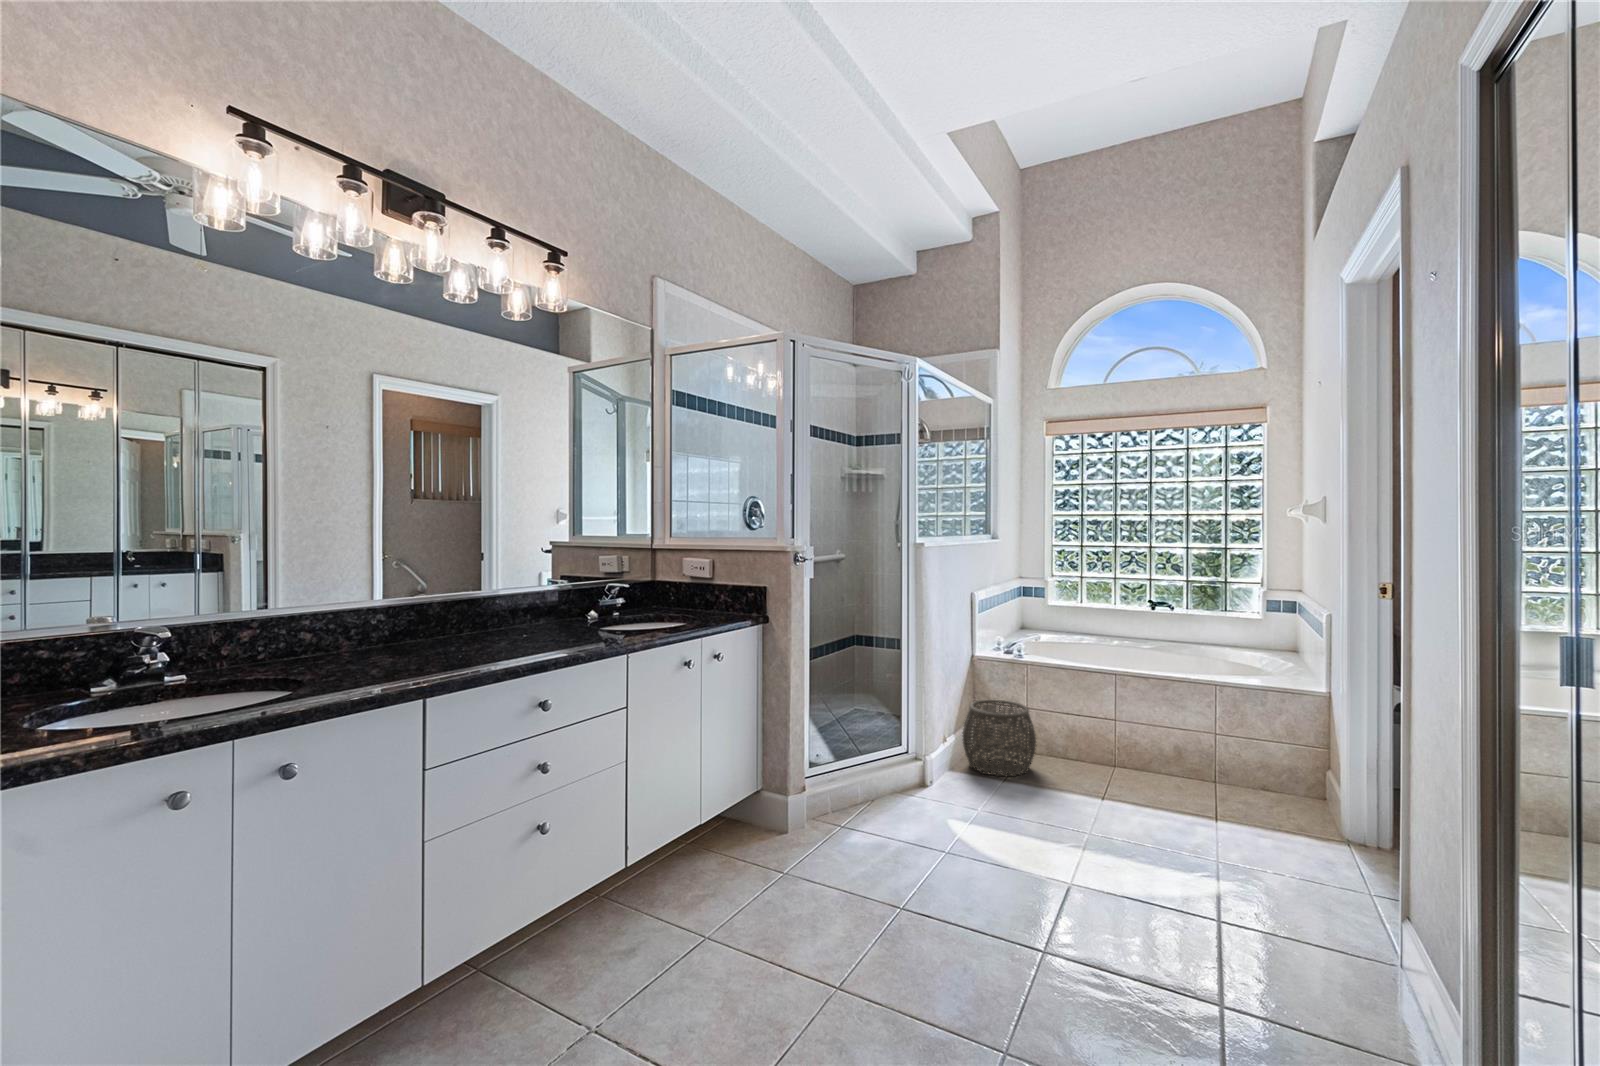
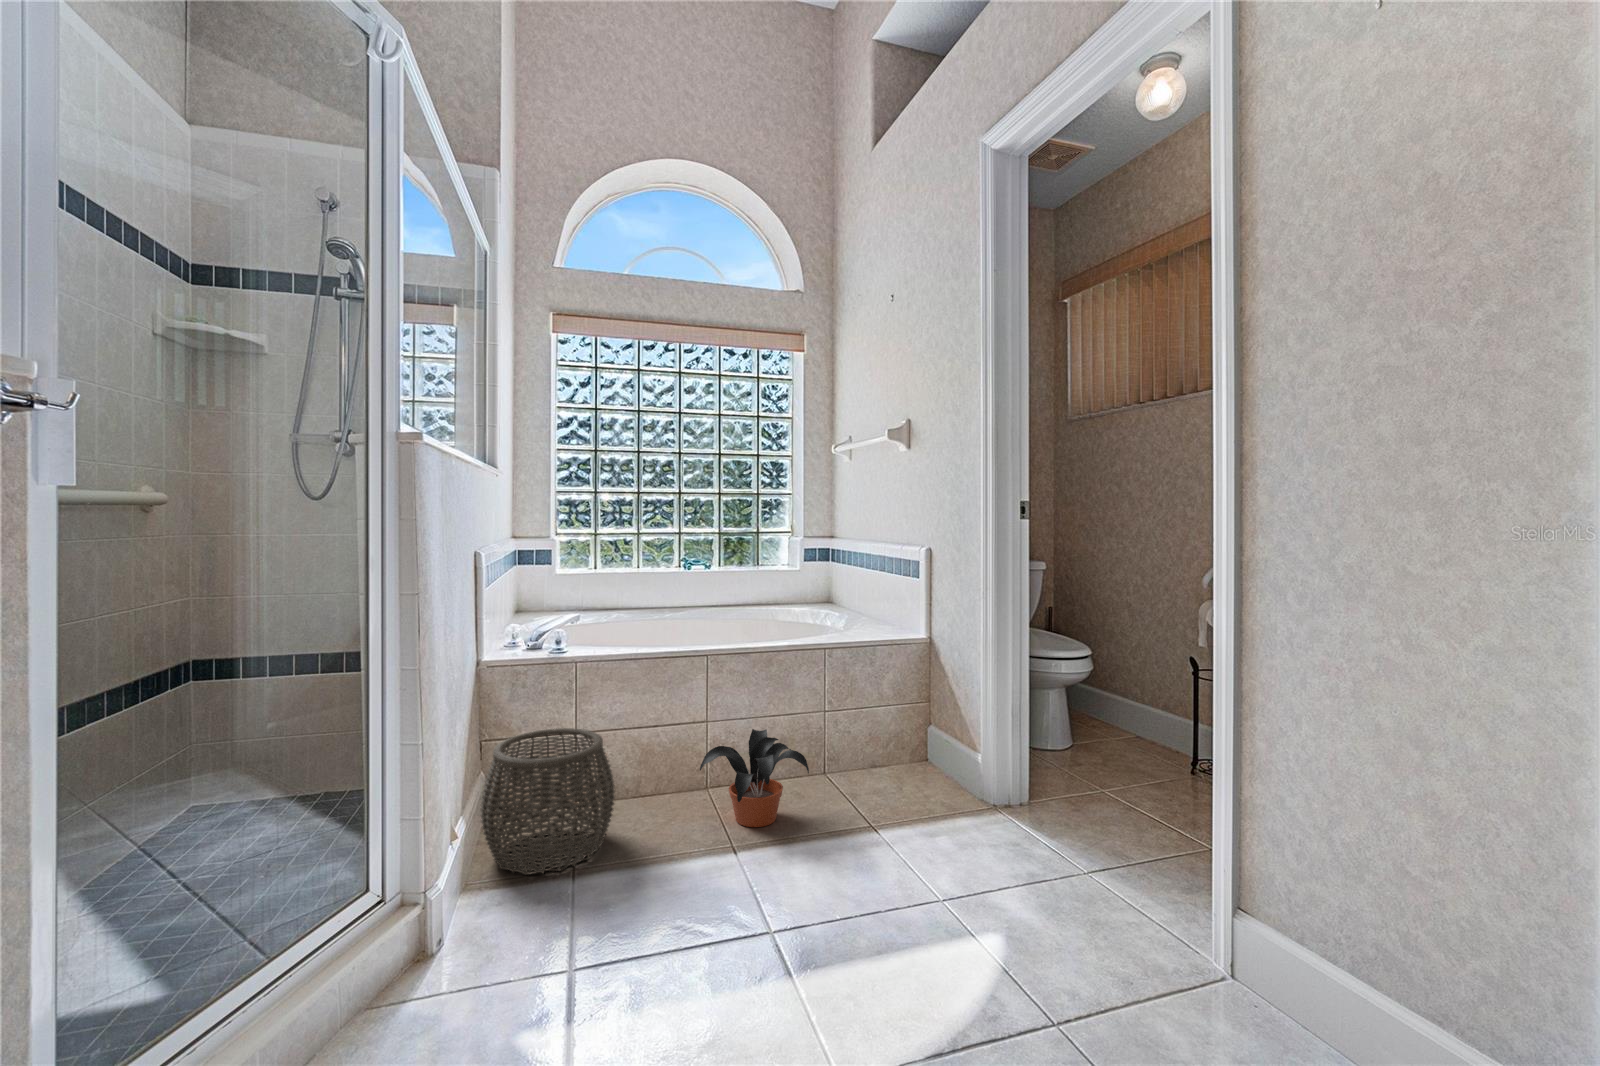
potted plant: none [1091,731,1169,795] -> present [700,729,809,827]

